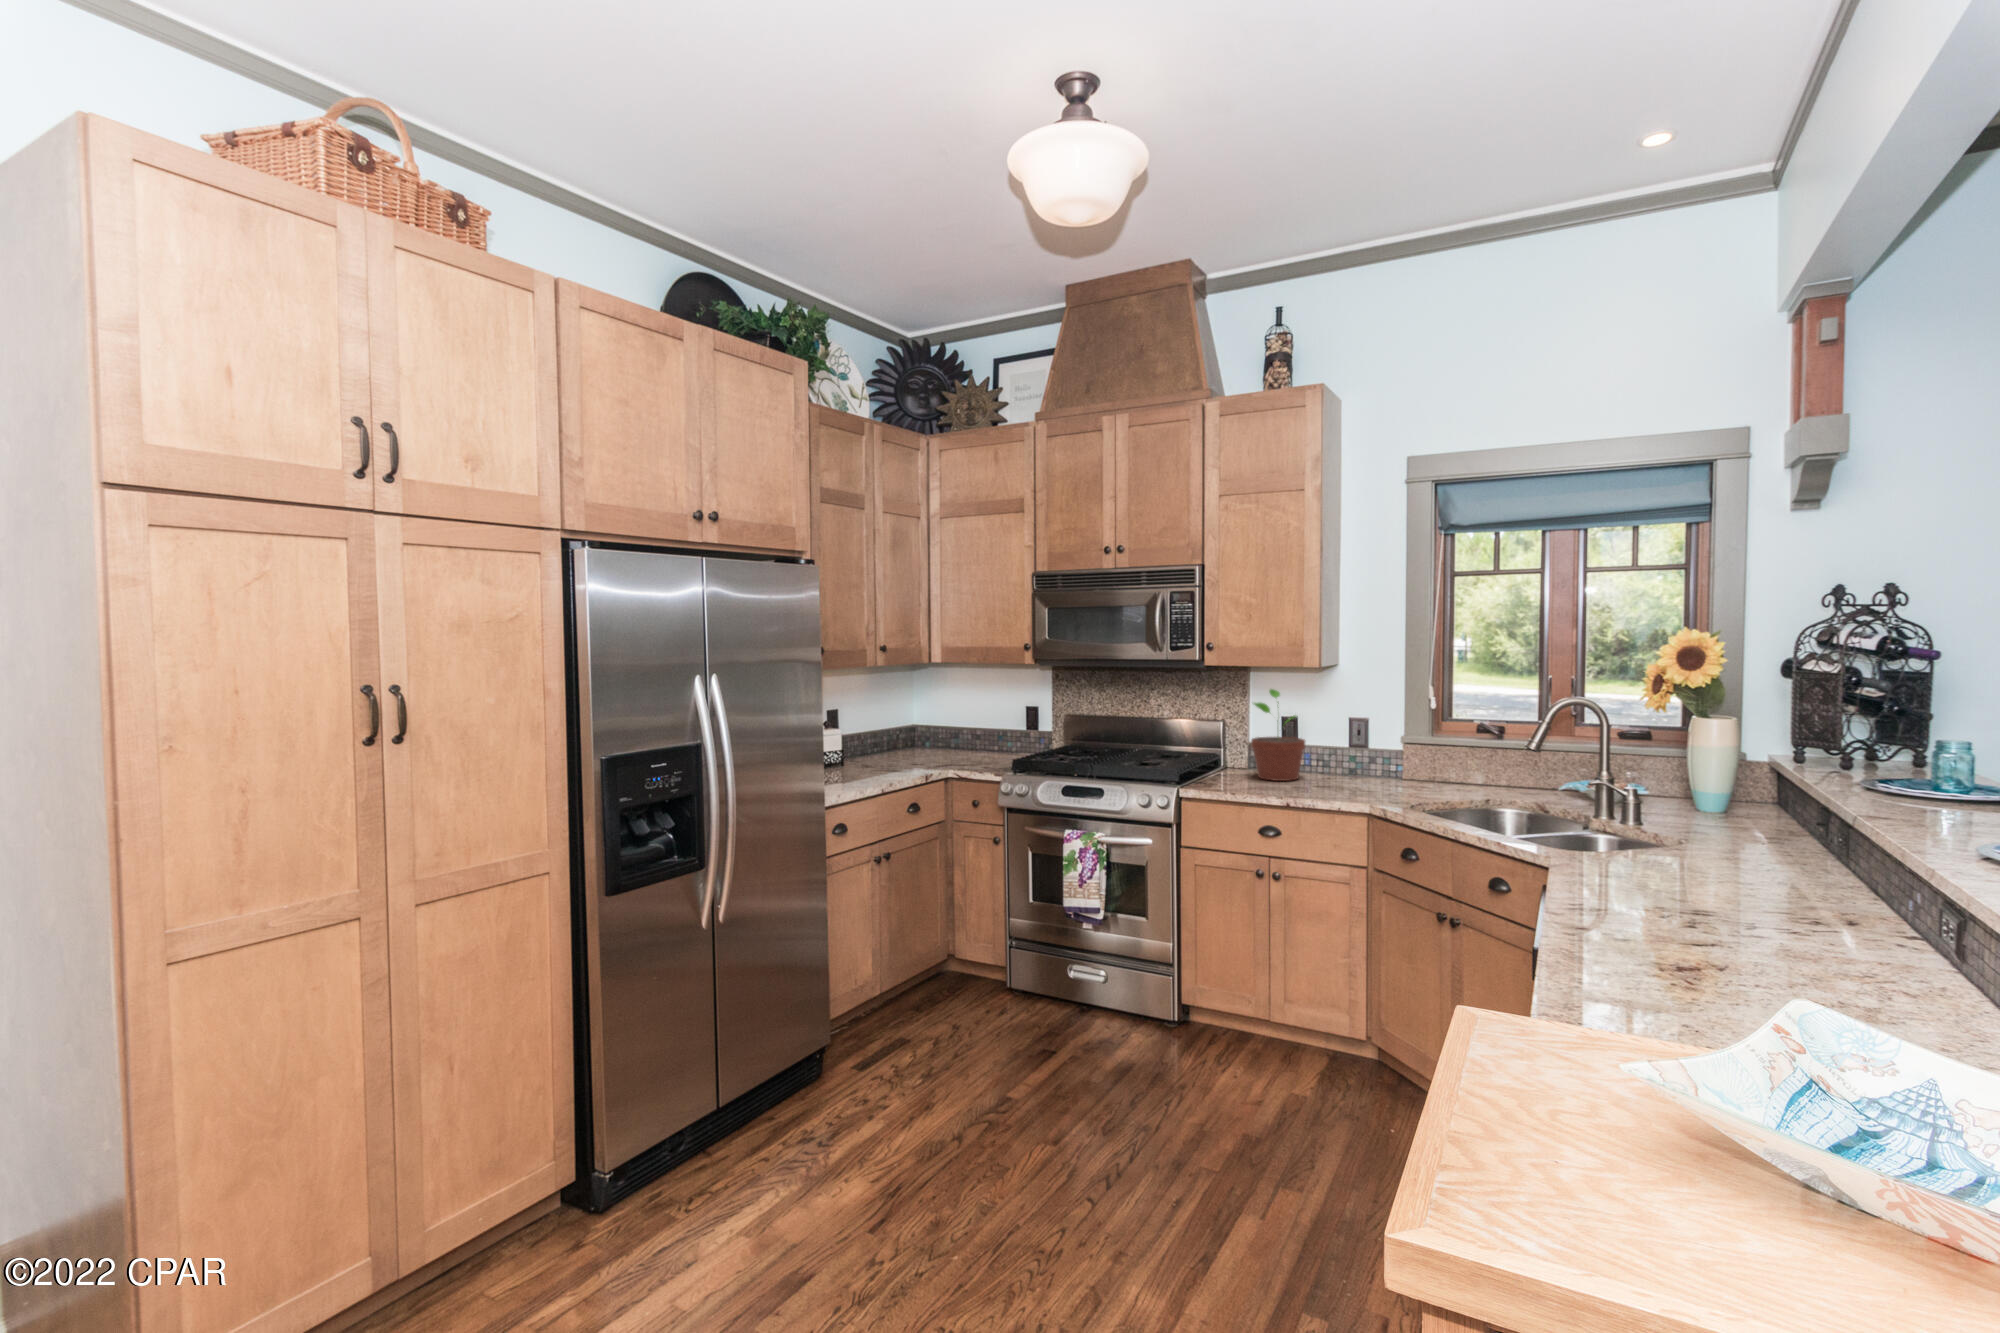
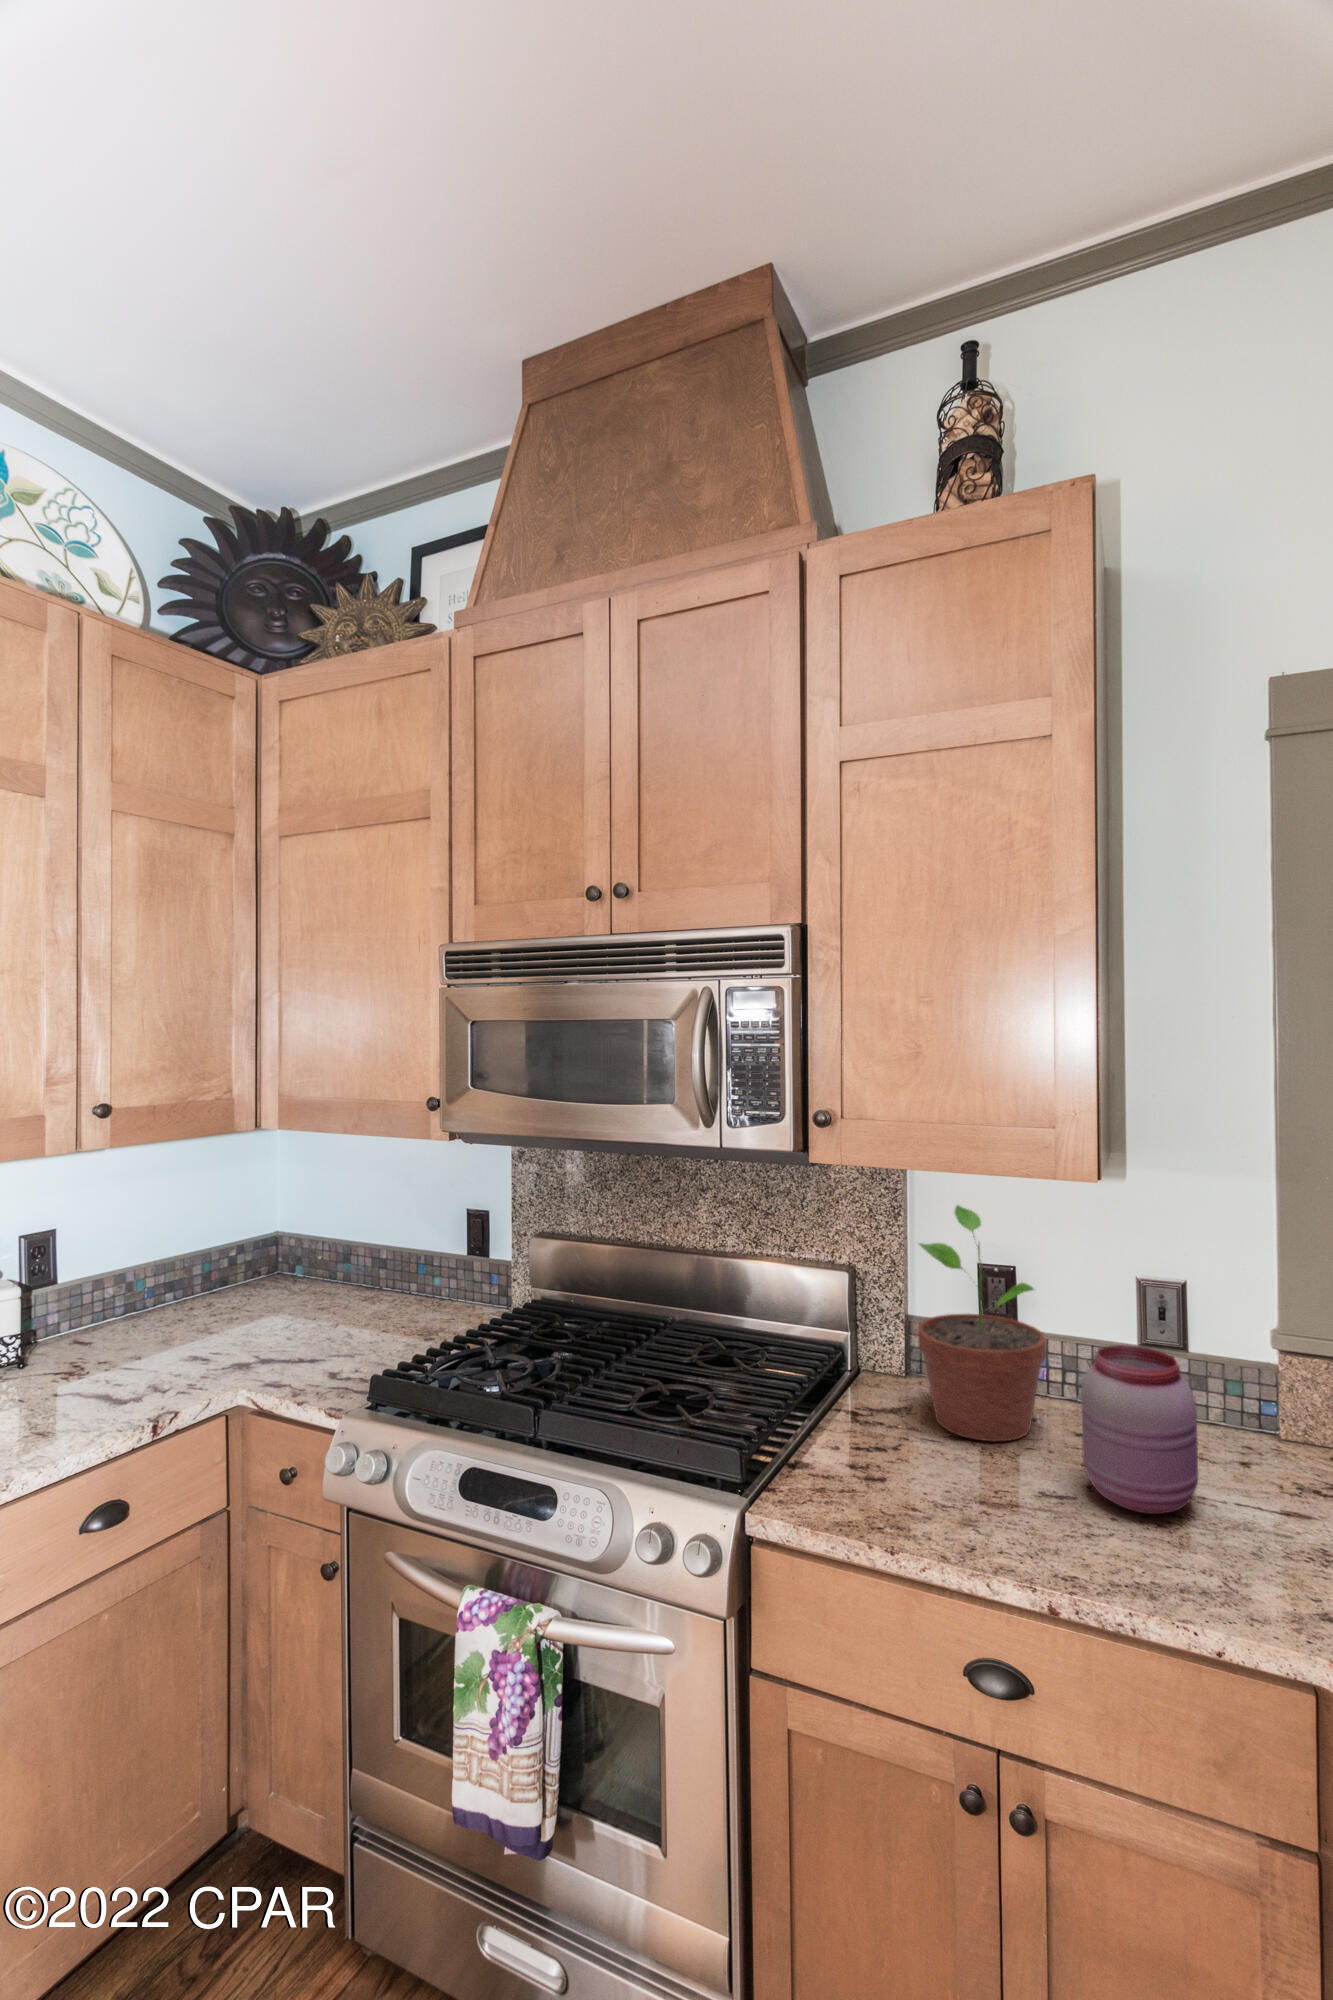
jar: none [1312,735,1354,792] -> present [1081,1345,1198,1514]

